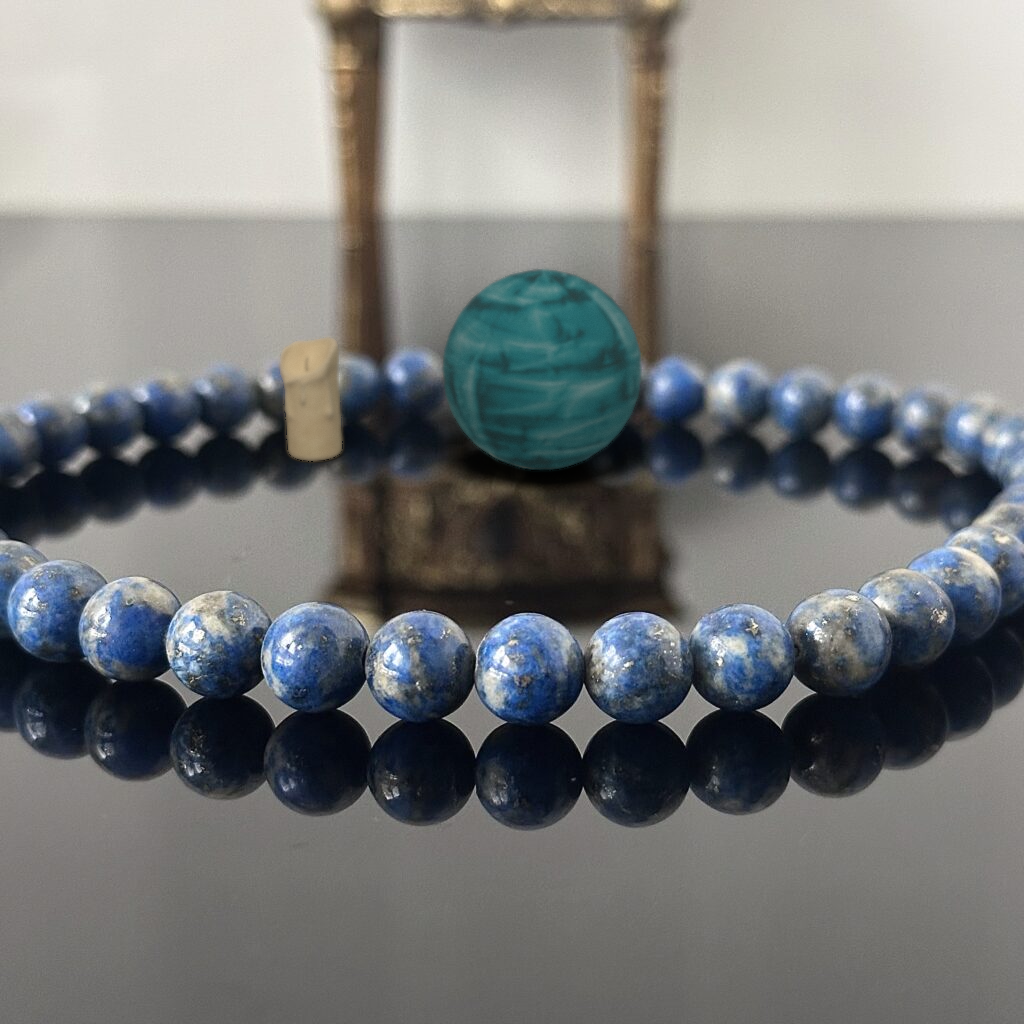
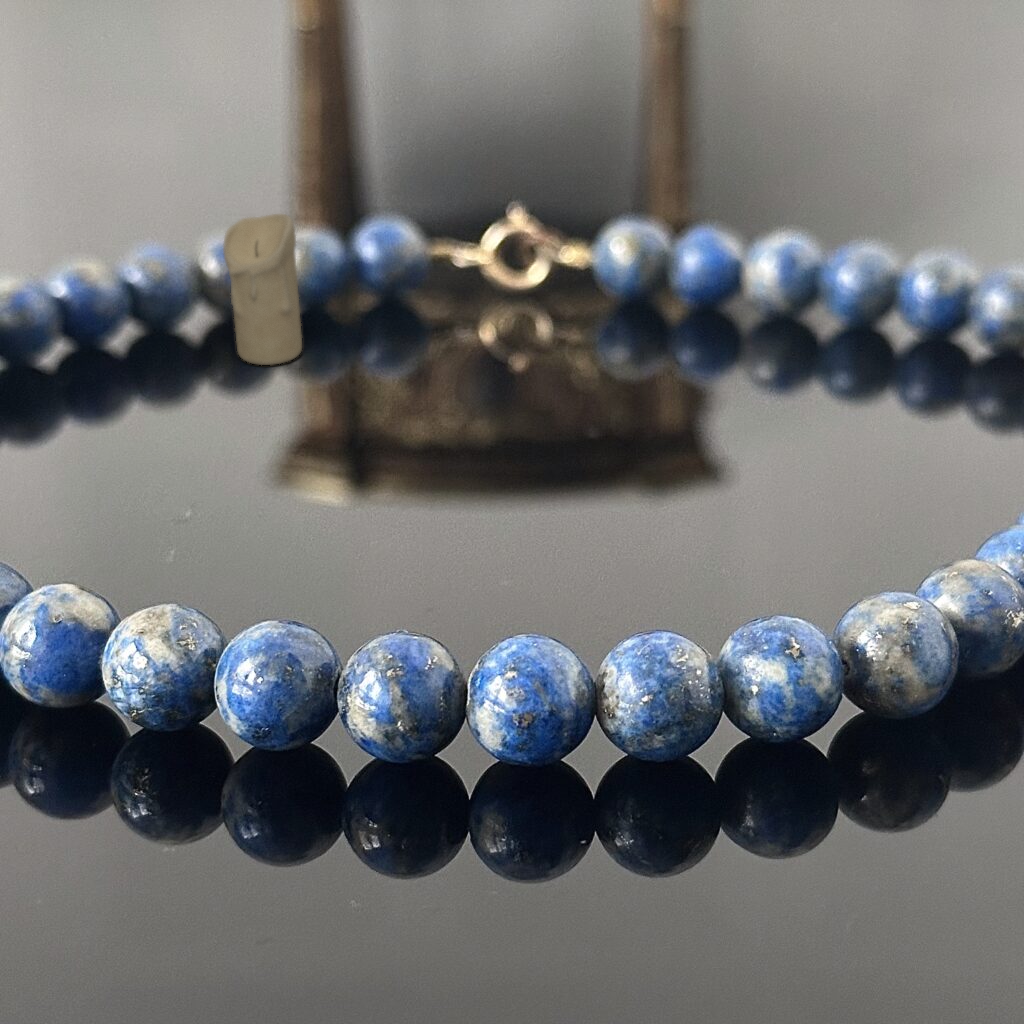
decorative orb: present [442,269,642,470] -> none [422,133,665,378]

